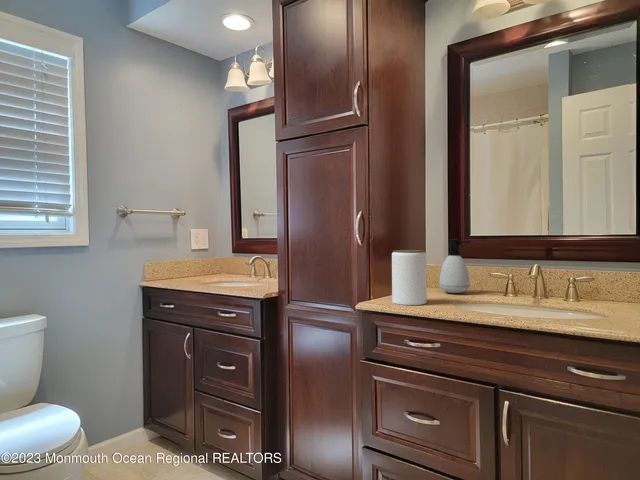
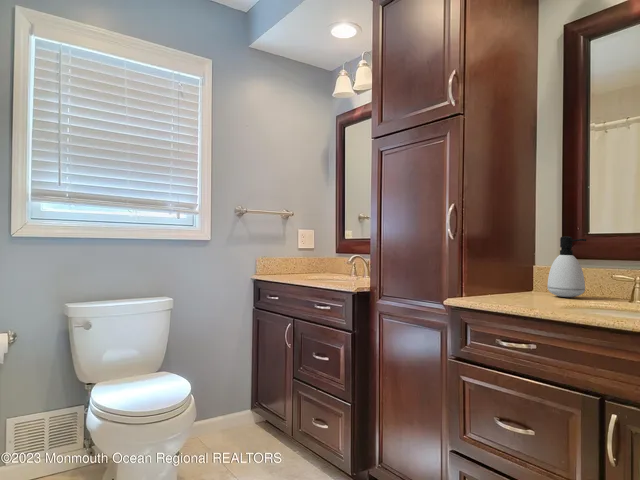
jar: present [392,250,427,305] -> none [486,245,526,303]

